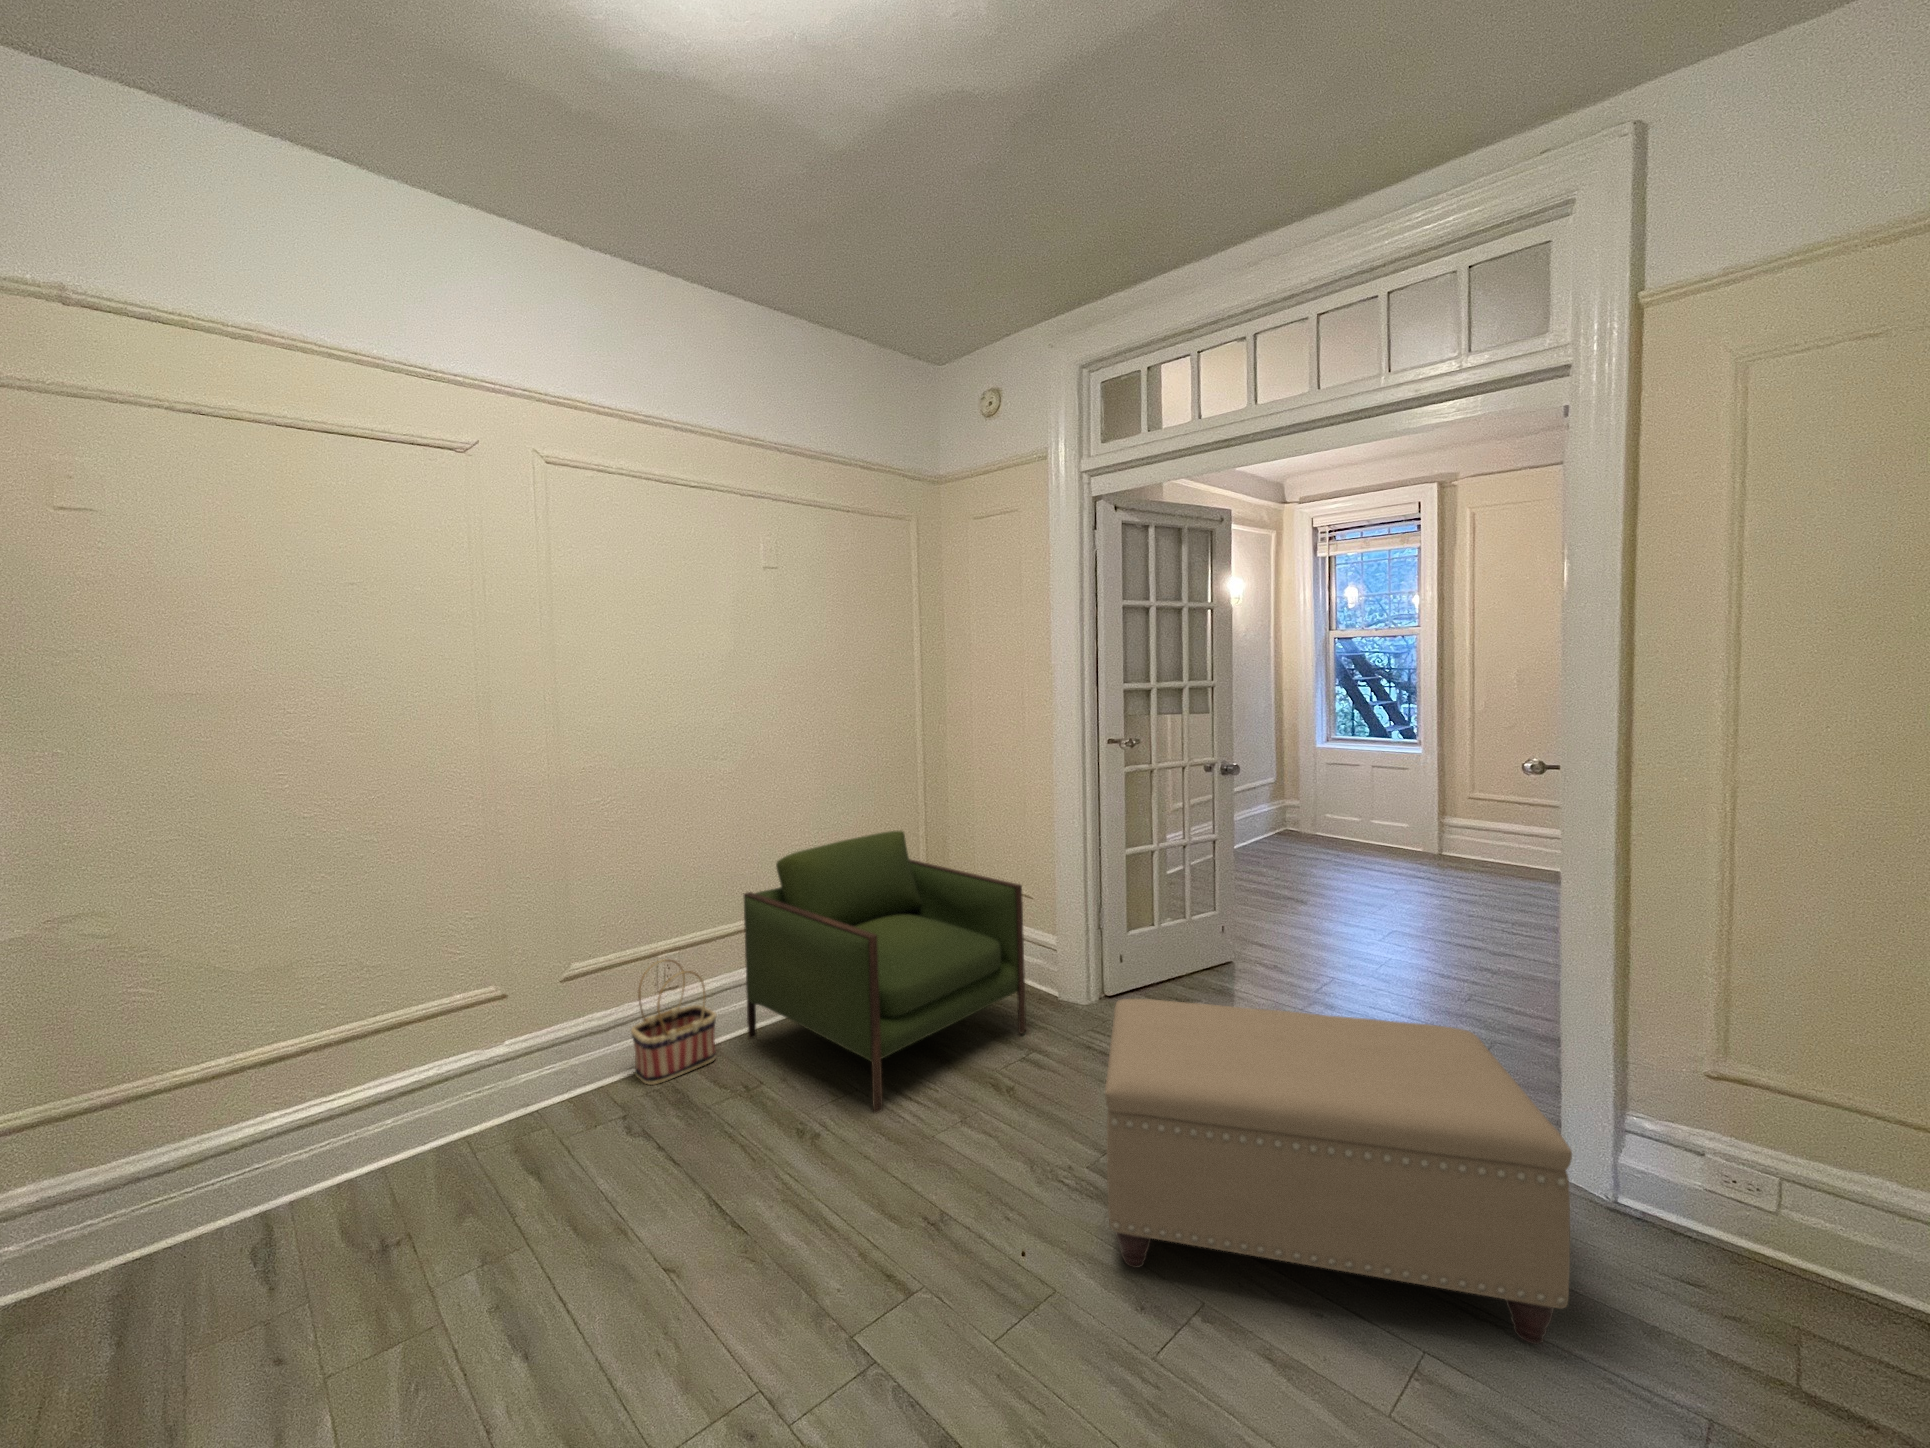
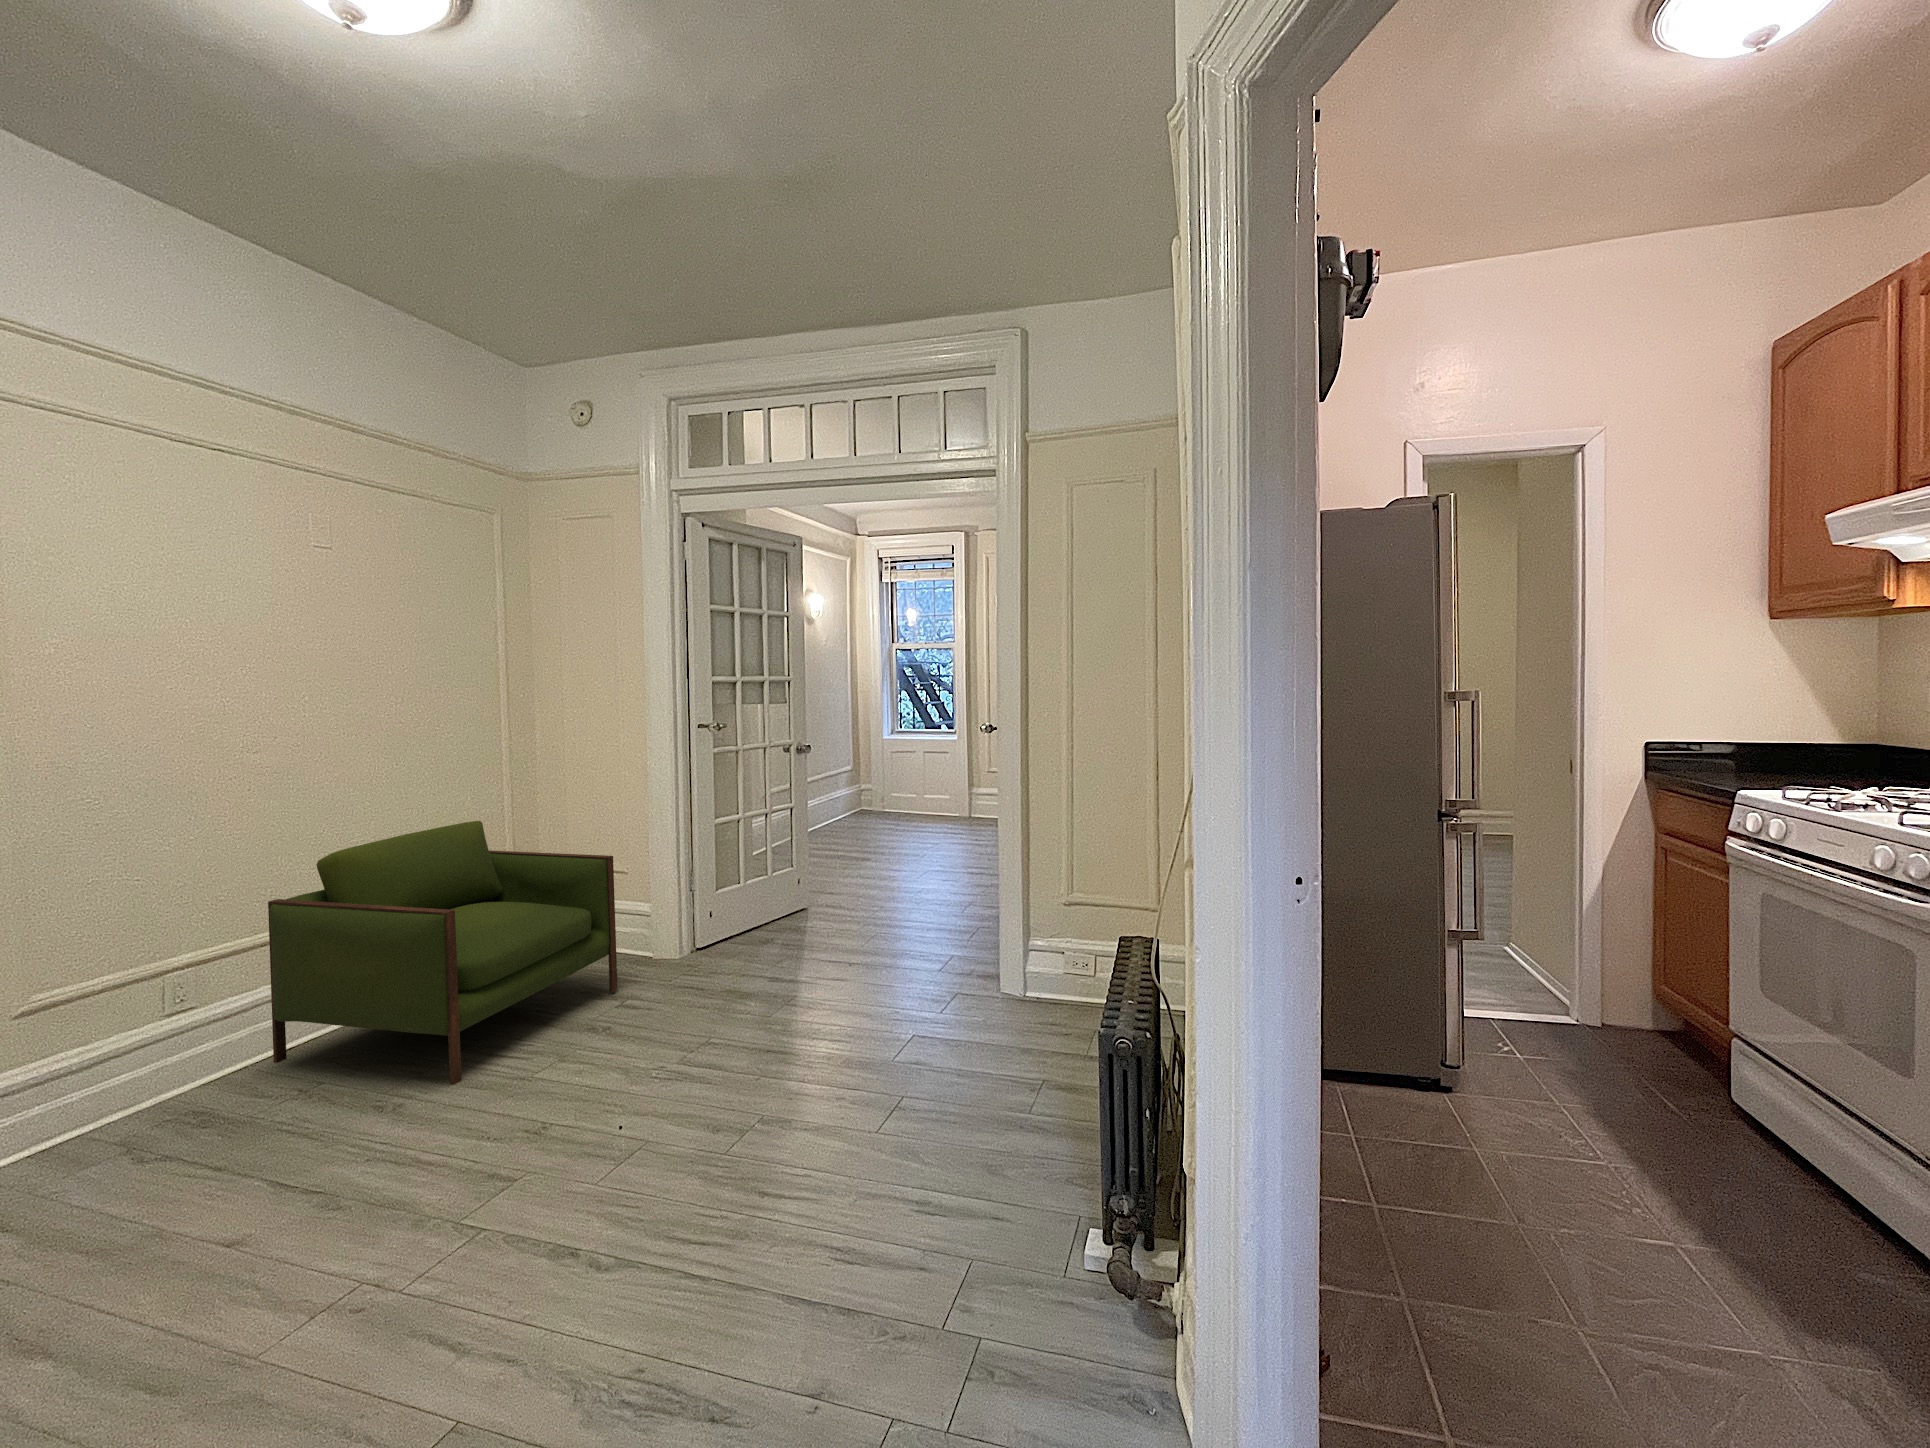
basket: present [631,959,717,1085] -> none [89,989,229,1135]
ottoman: present [1105,999,1572,1345] -> none [683,900,981,1120]

